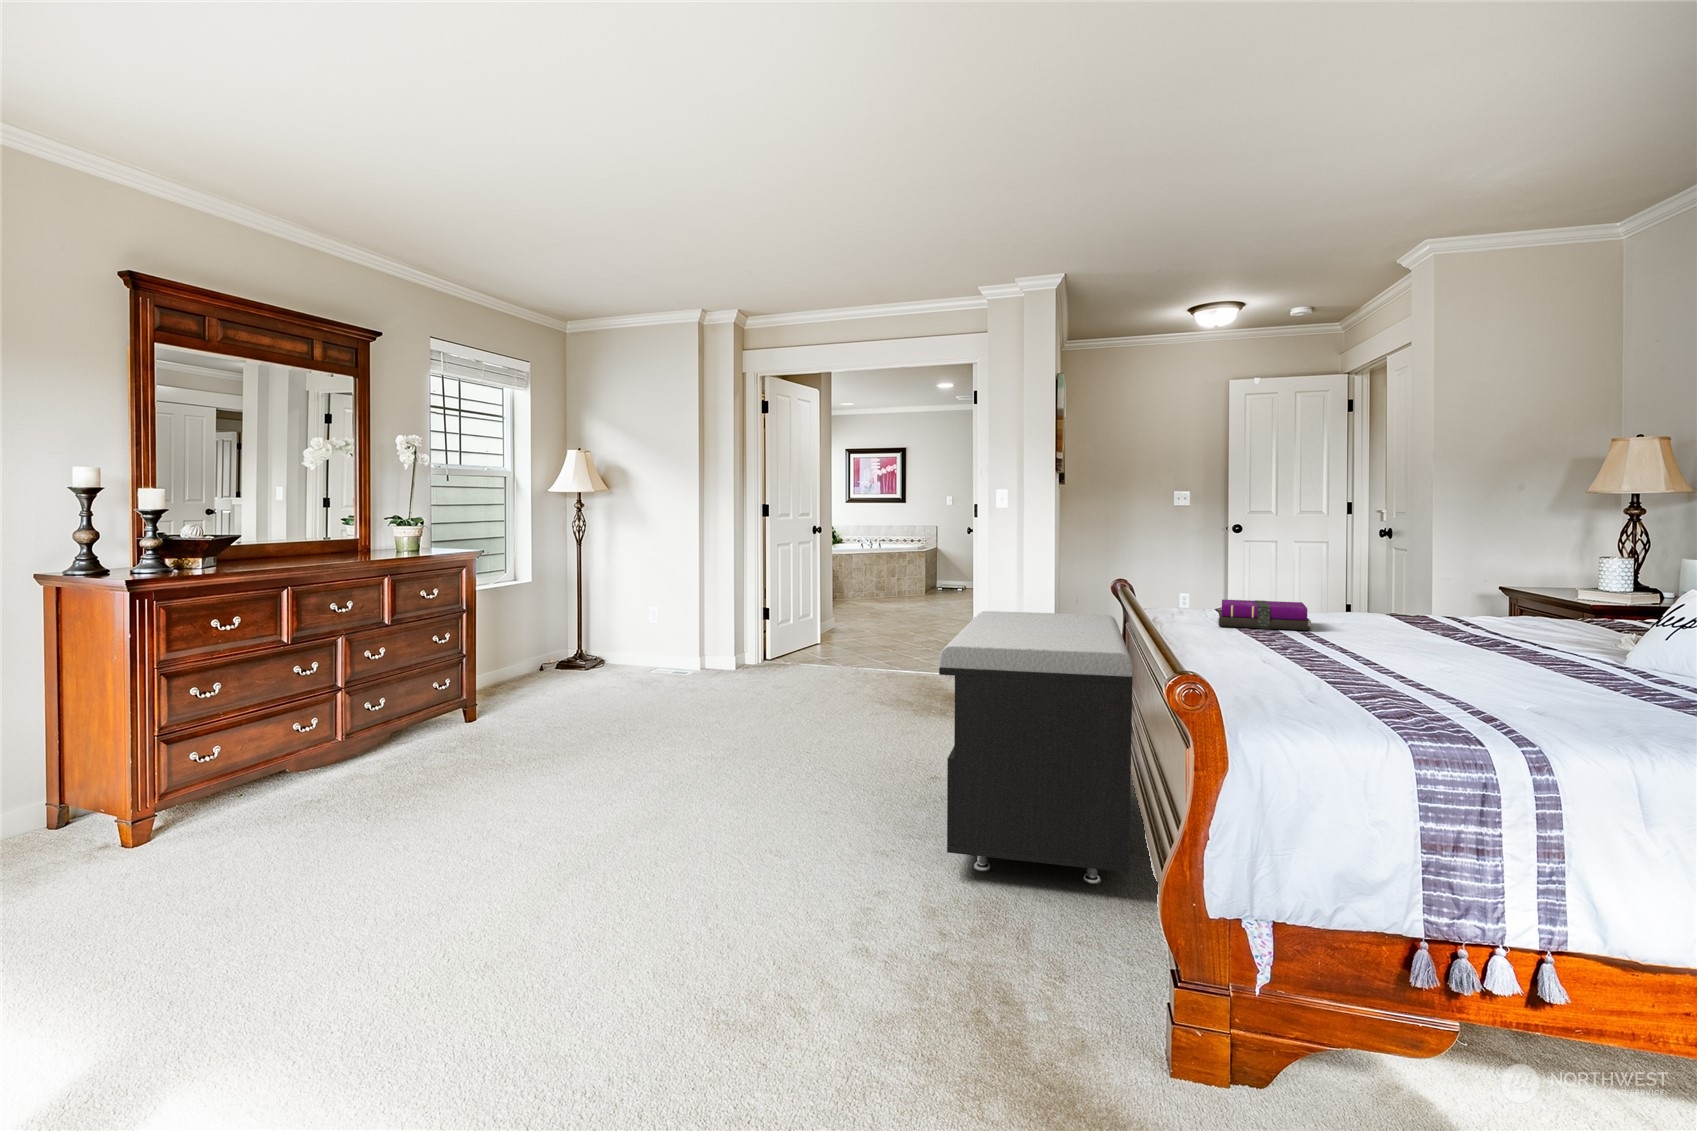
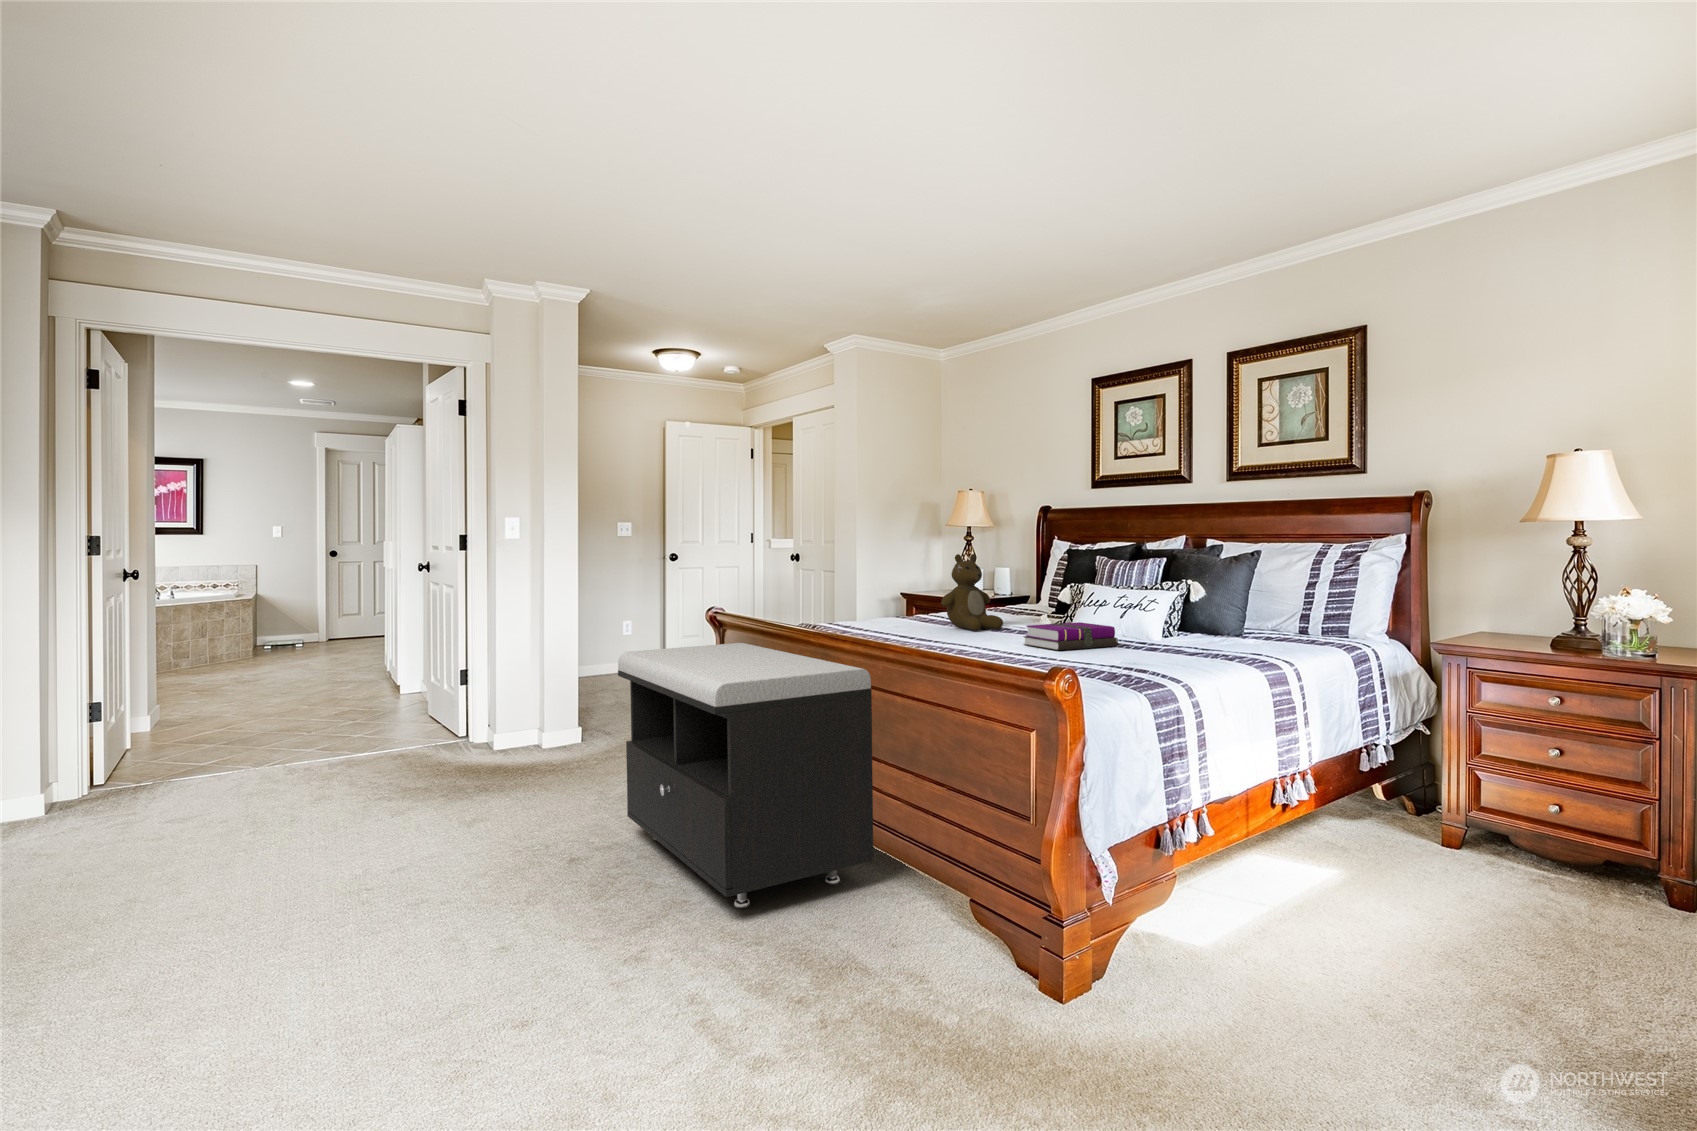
teddy bear: none [1415,526,1519,635] -> present [941,554,1003,631]
notebook: present [1218,599,1311,630] -> present [1023,622,1118,650]

